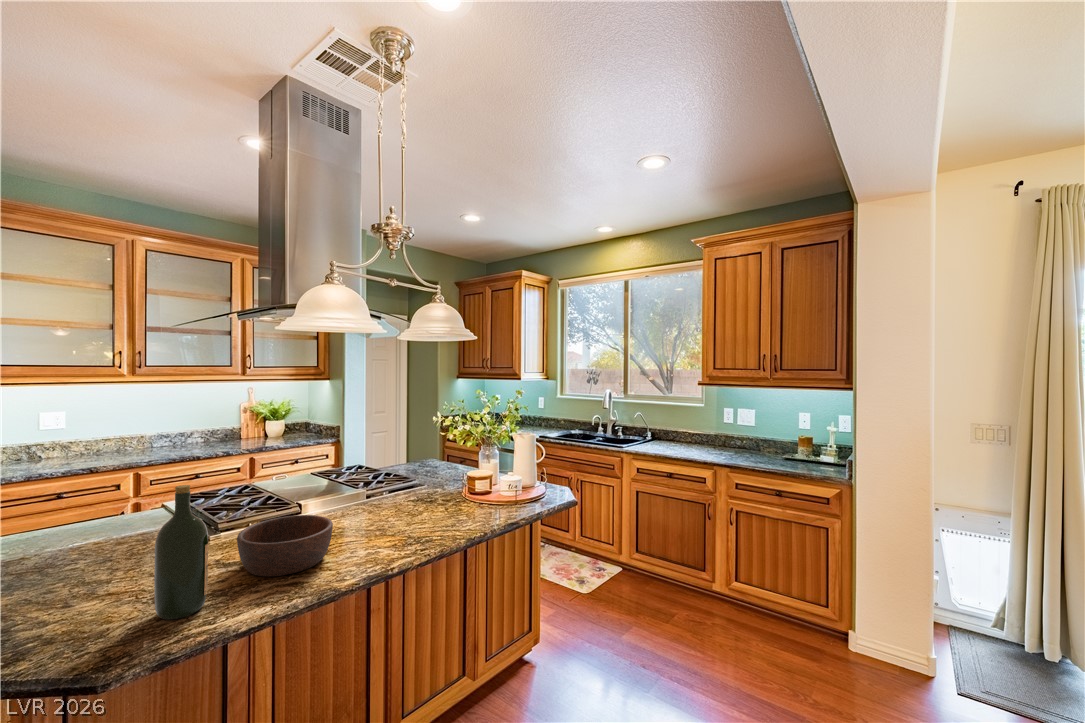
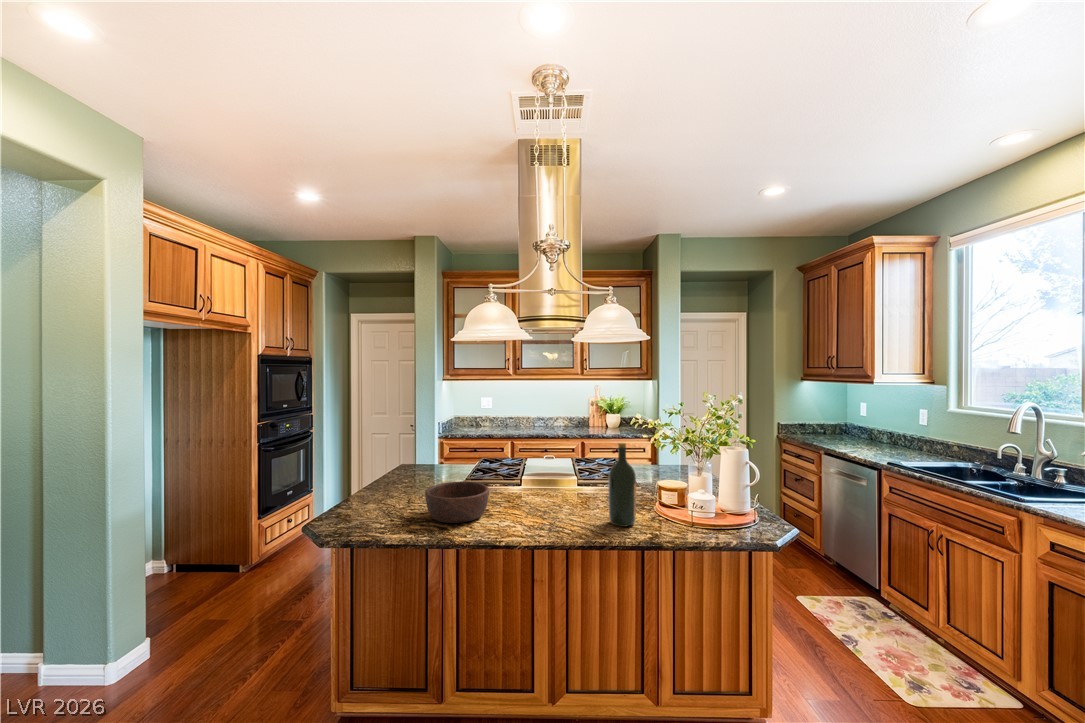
wine bottle: present [154,485,208,620] -> present [608,443,636,527]

